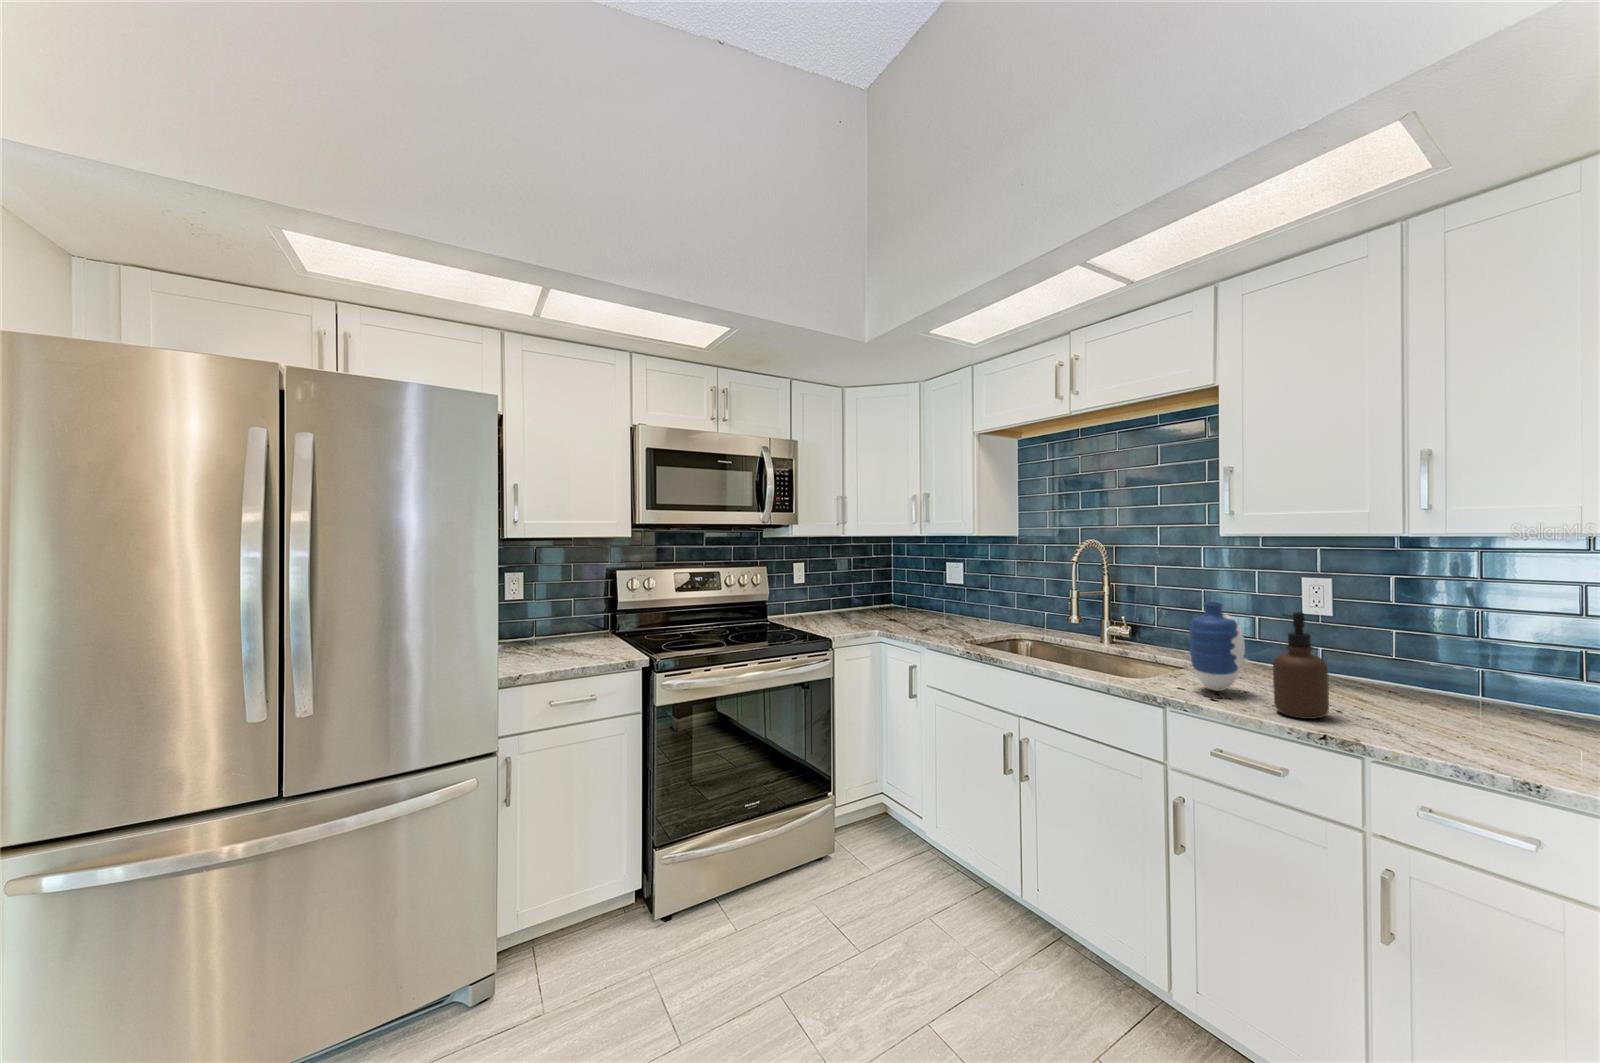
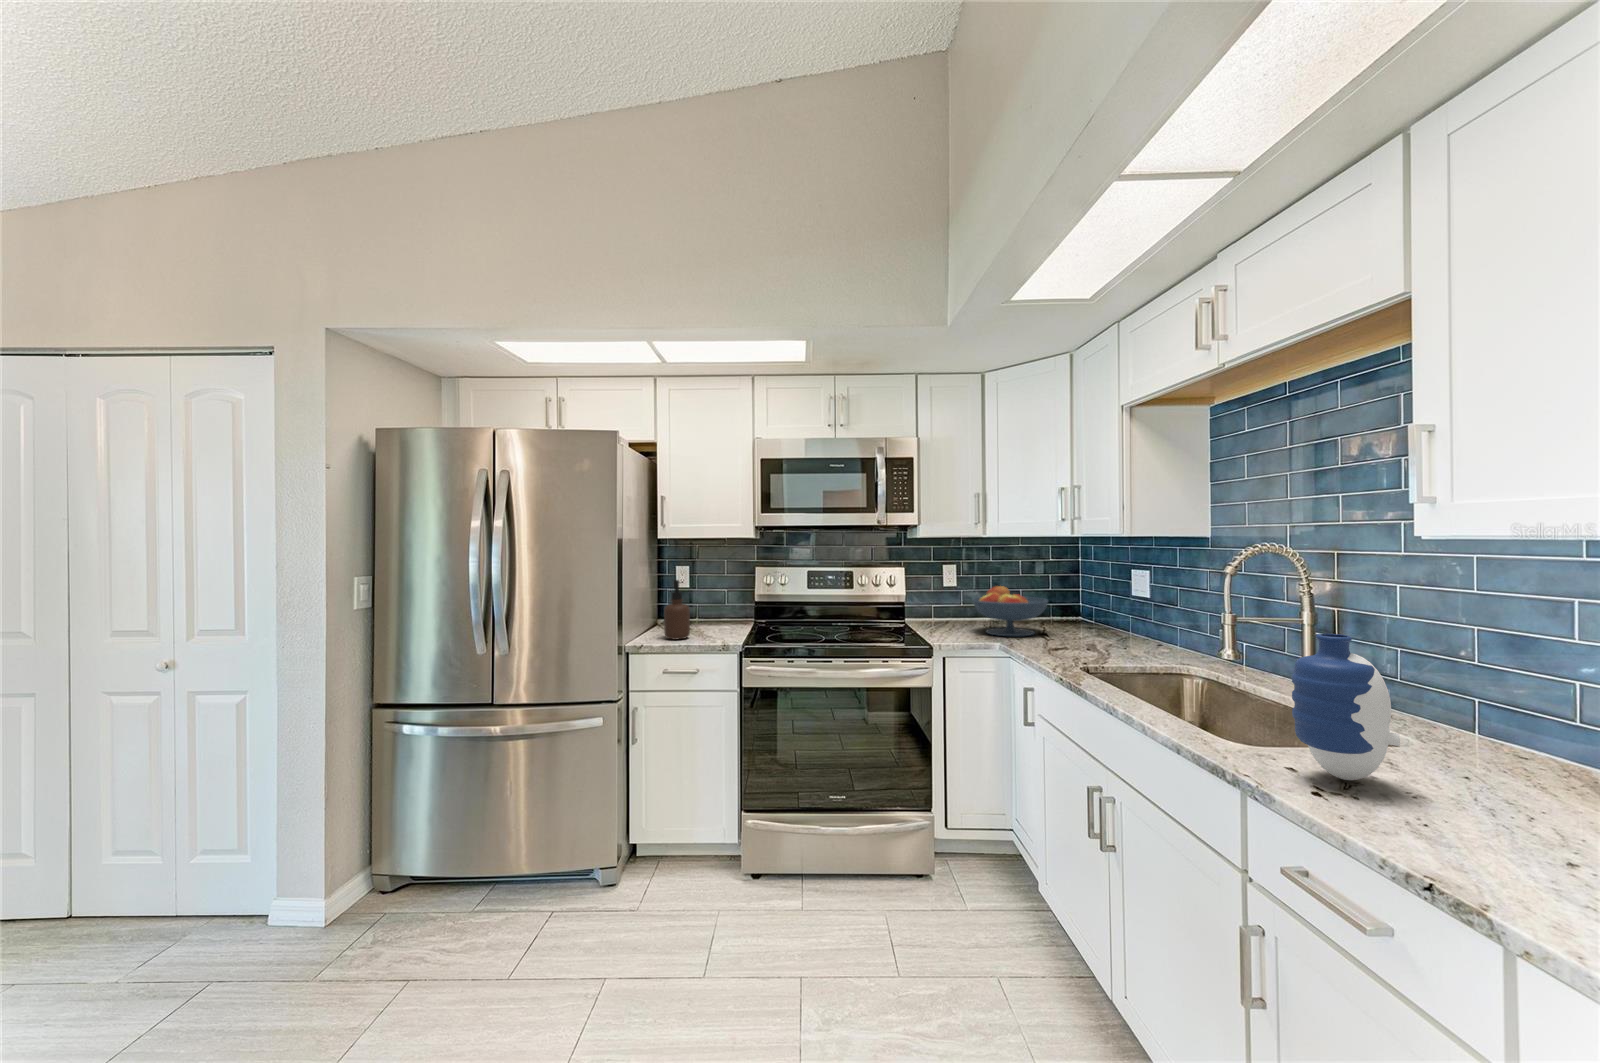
fruit bowl: none [836,580,898,622] -> present [972,586,1048,636]
soap dispenser: present [1273,612,1329,719] -> present [664,580,690,640]

